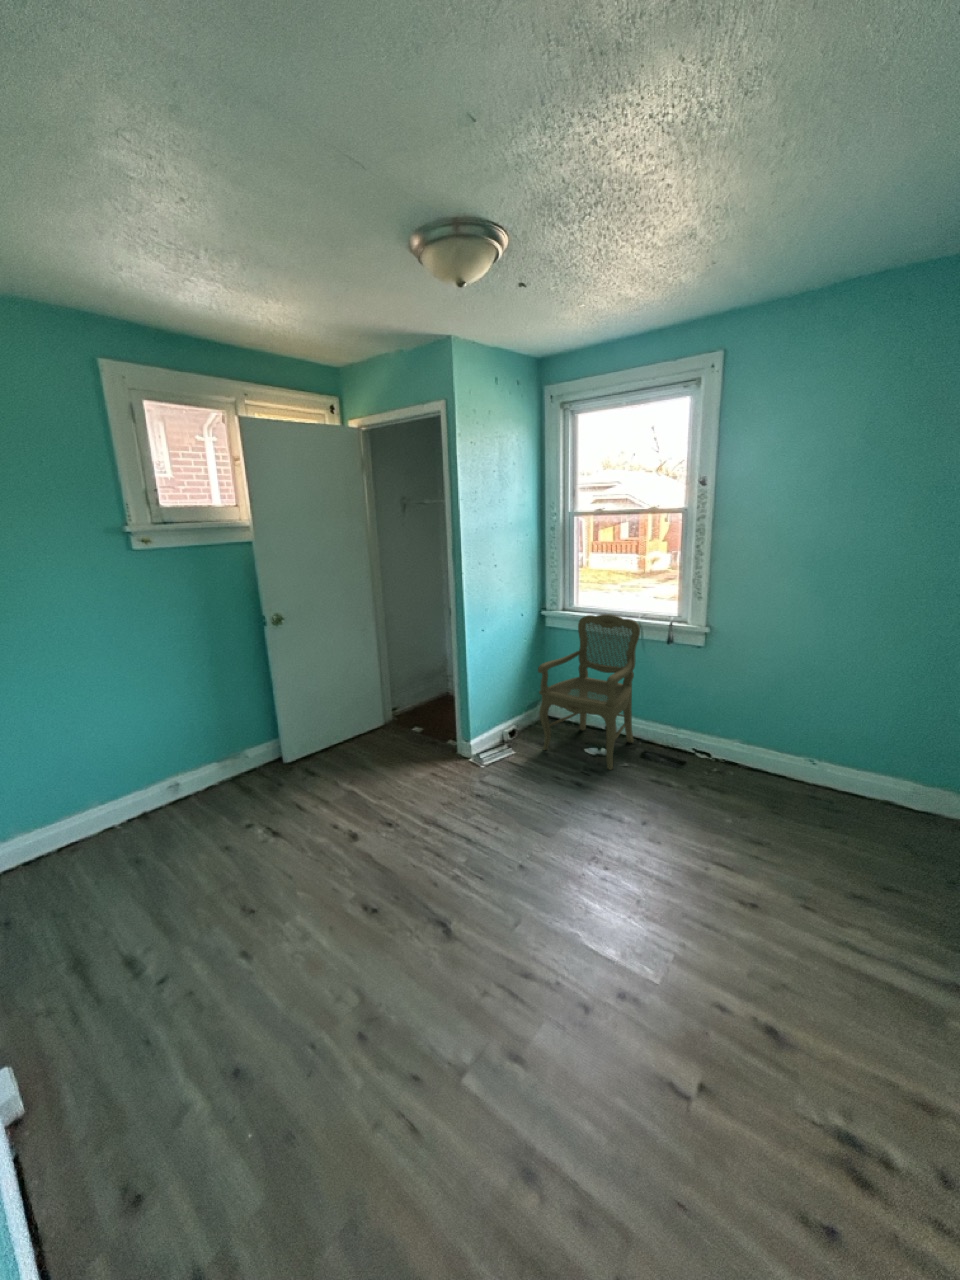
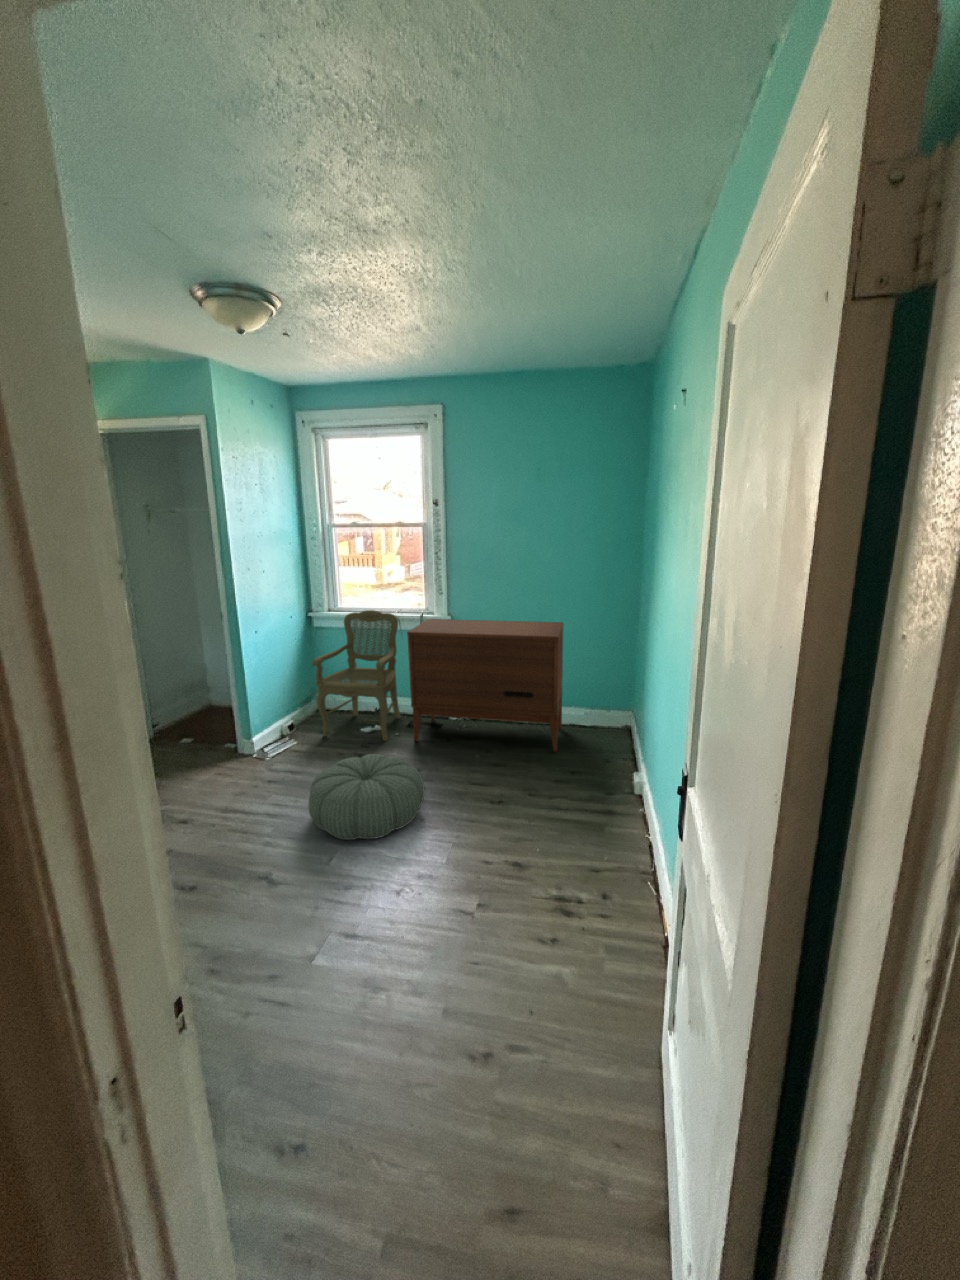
dresser: none [644,631,887,842] -> present [407,619,564,752]
pouf: none [503,794,645,911] -> present [308,754,425,840]

